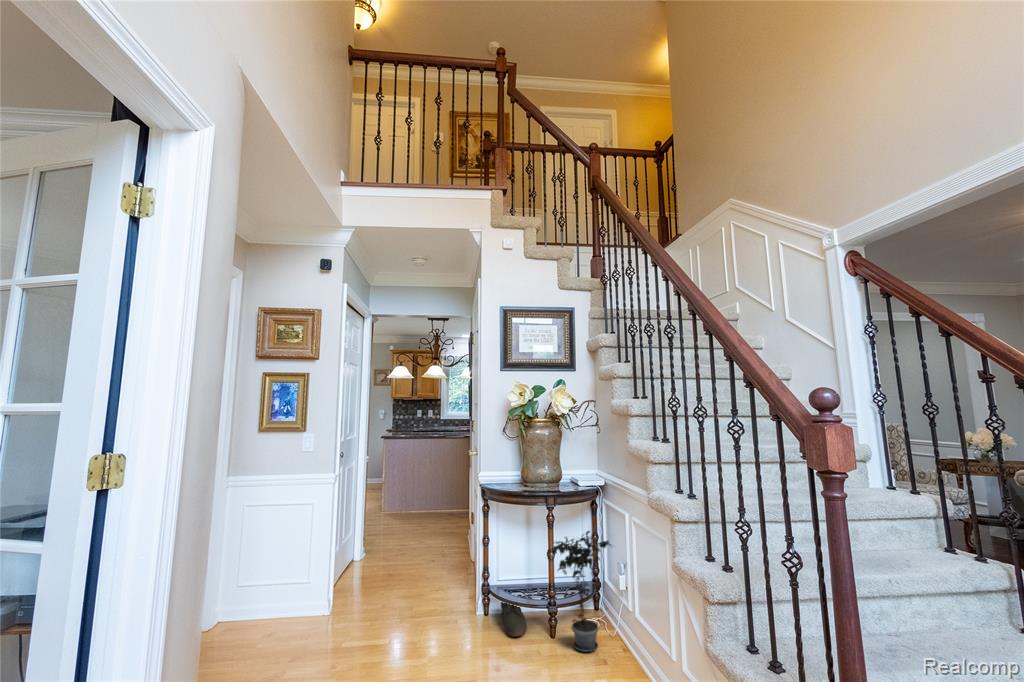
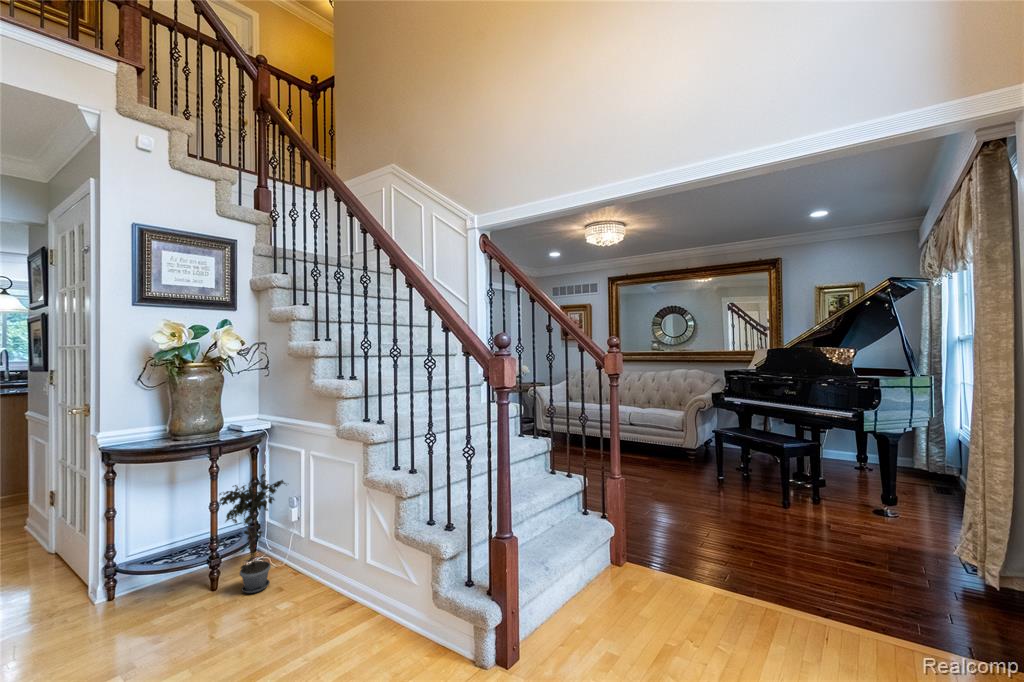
shoe: present [501,602,527,637] -> none [134,567,177,610]

